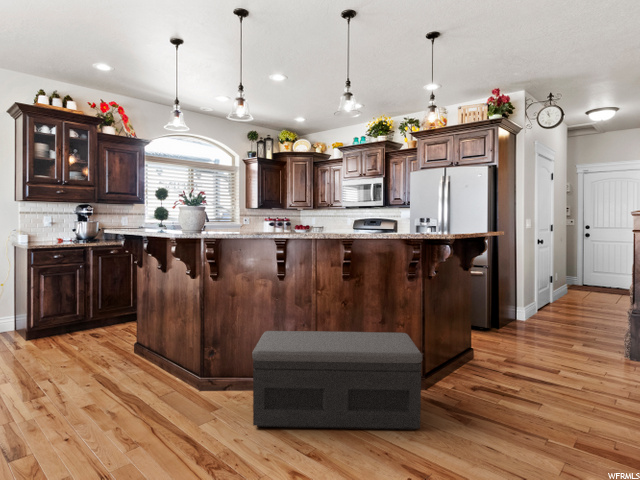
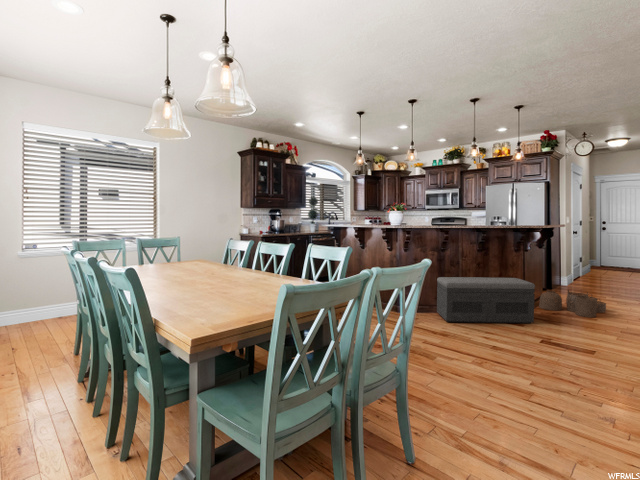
woven basket: none [458,347,567,407] -> present [539,290,606,317]

